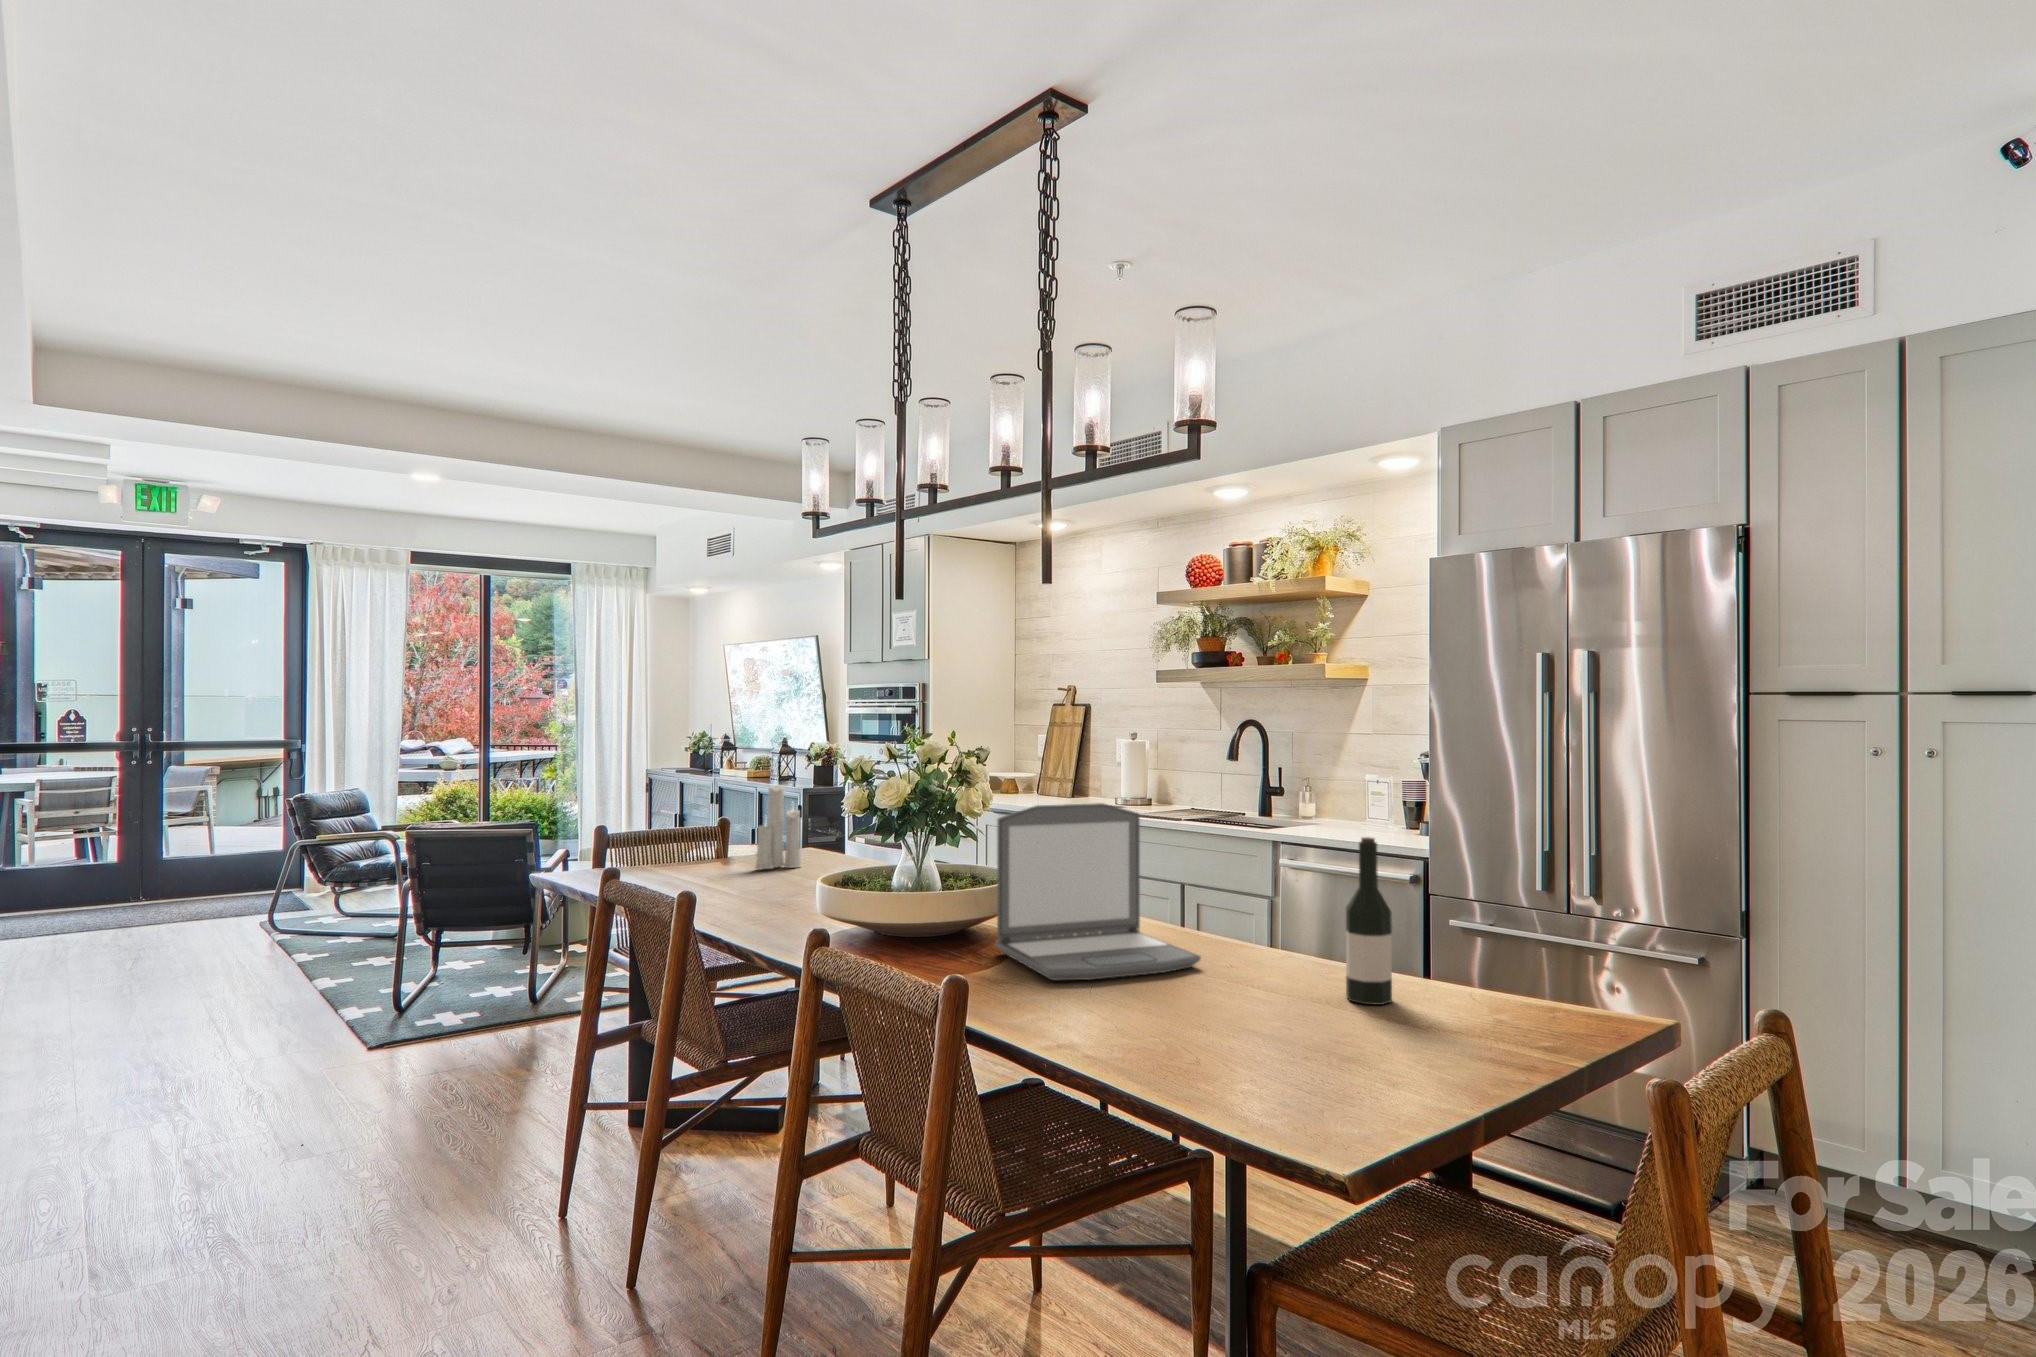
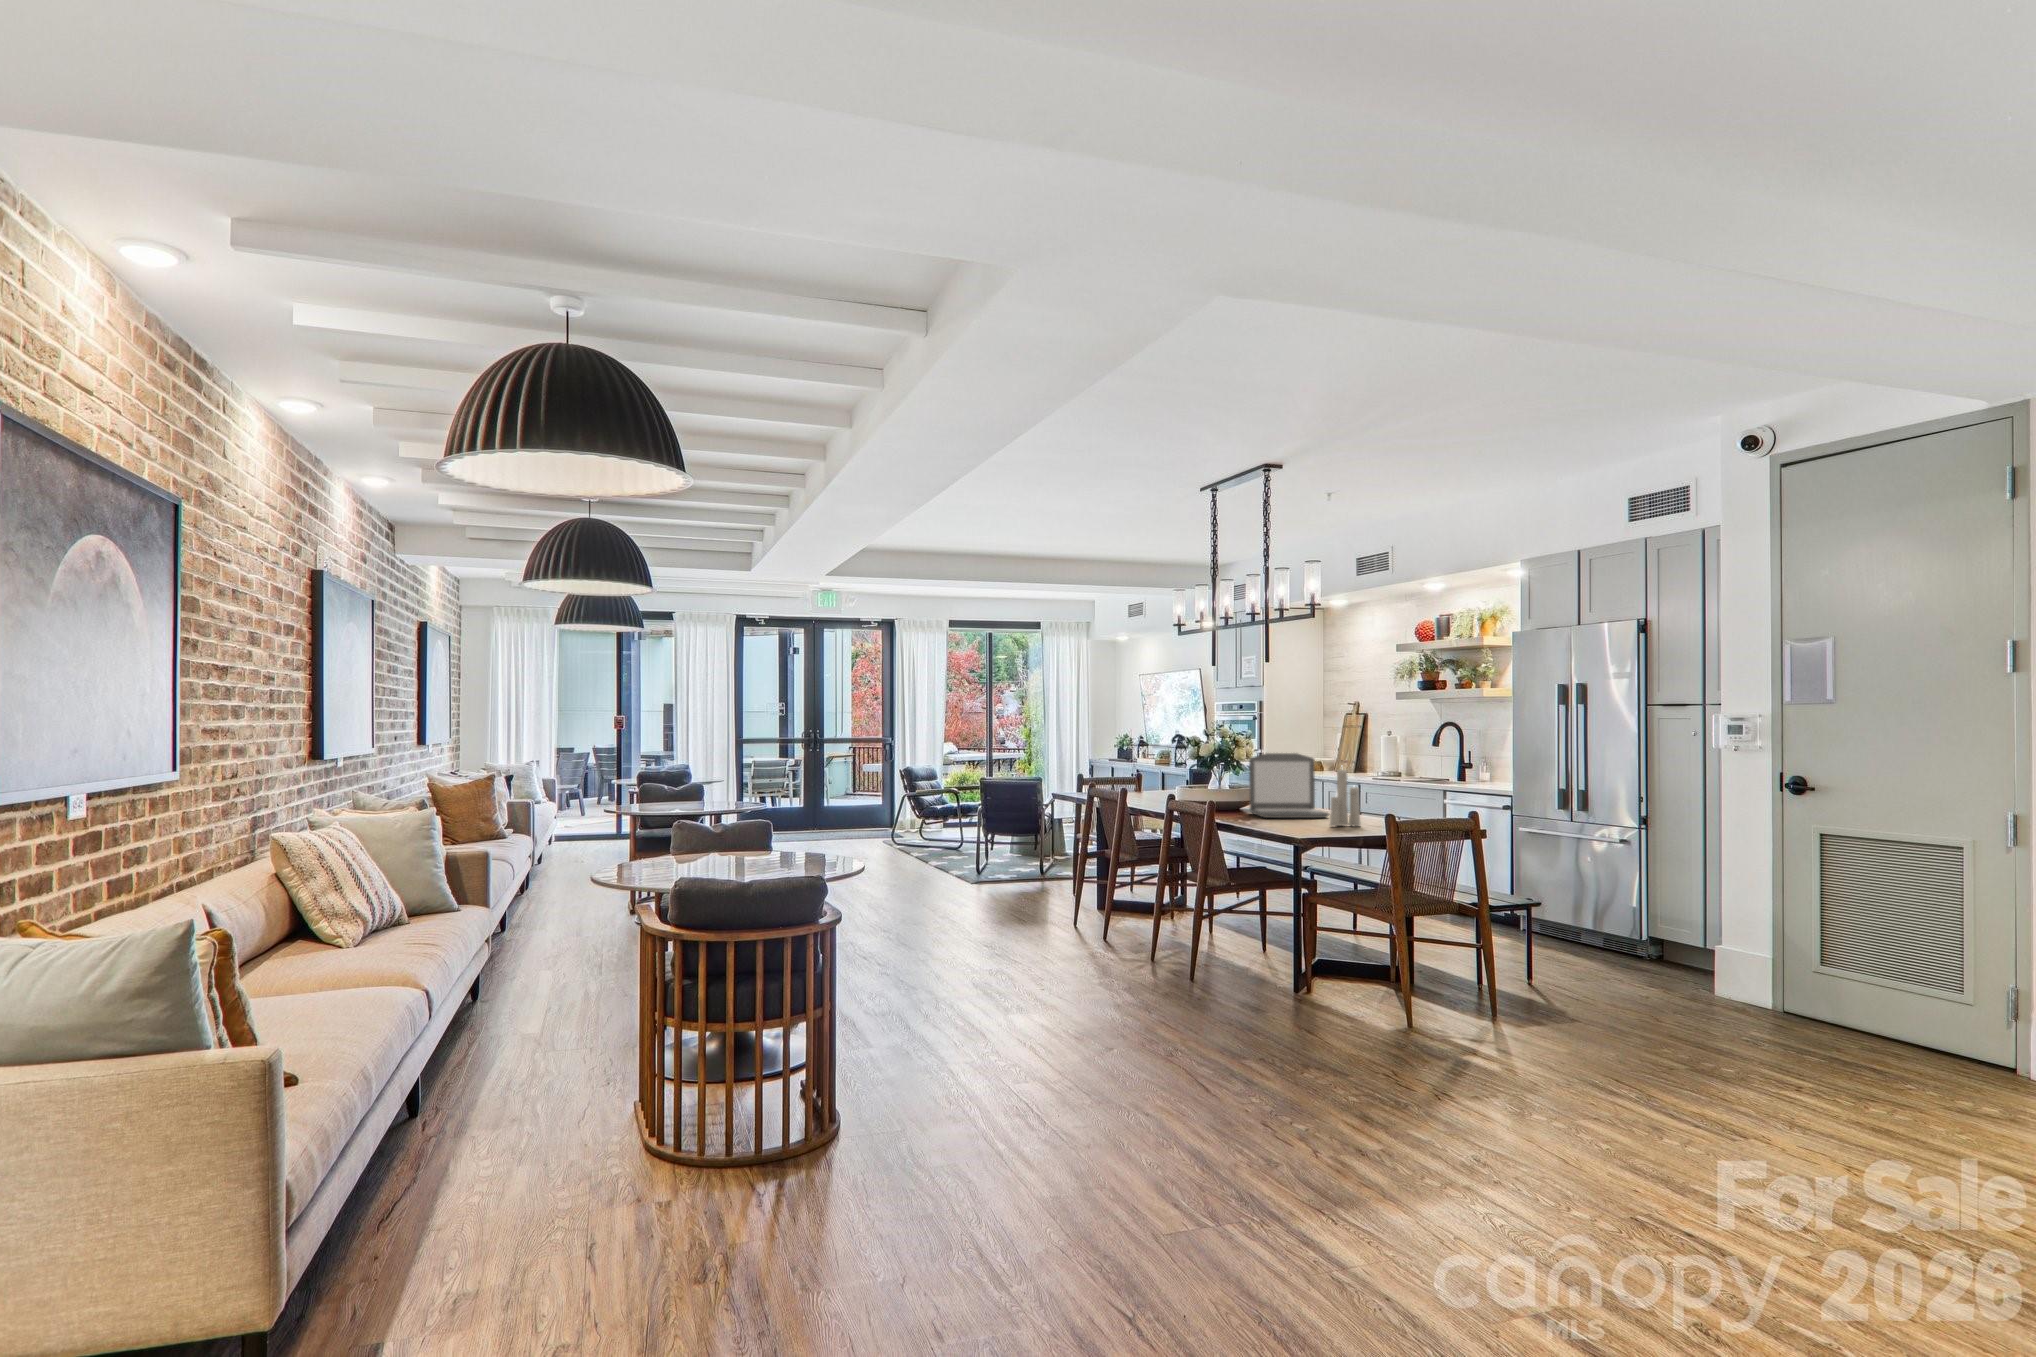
candle: present [755,785,801,869] -> present [1330,770,1361,826]
wine bottle: present [1346,837,1392,1005] -> none [1374,762,1392,825]

